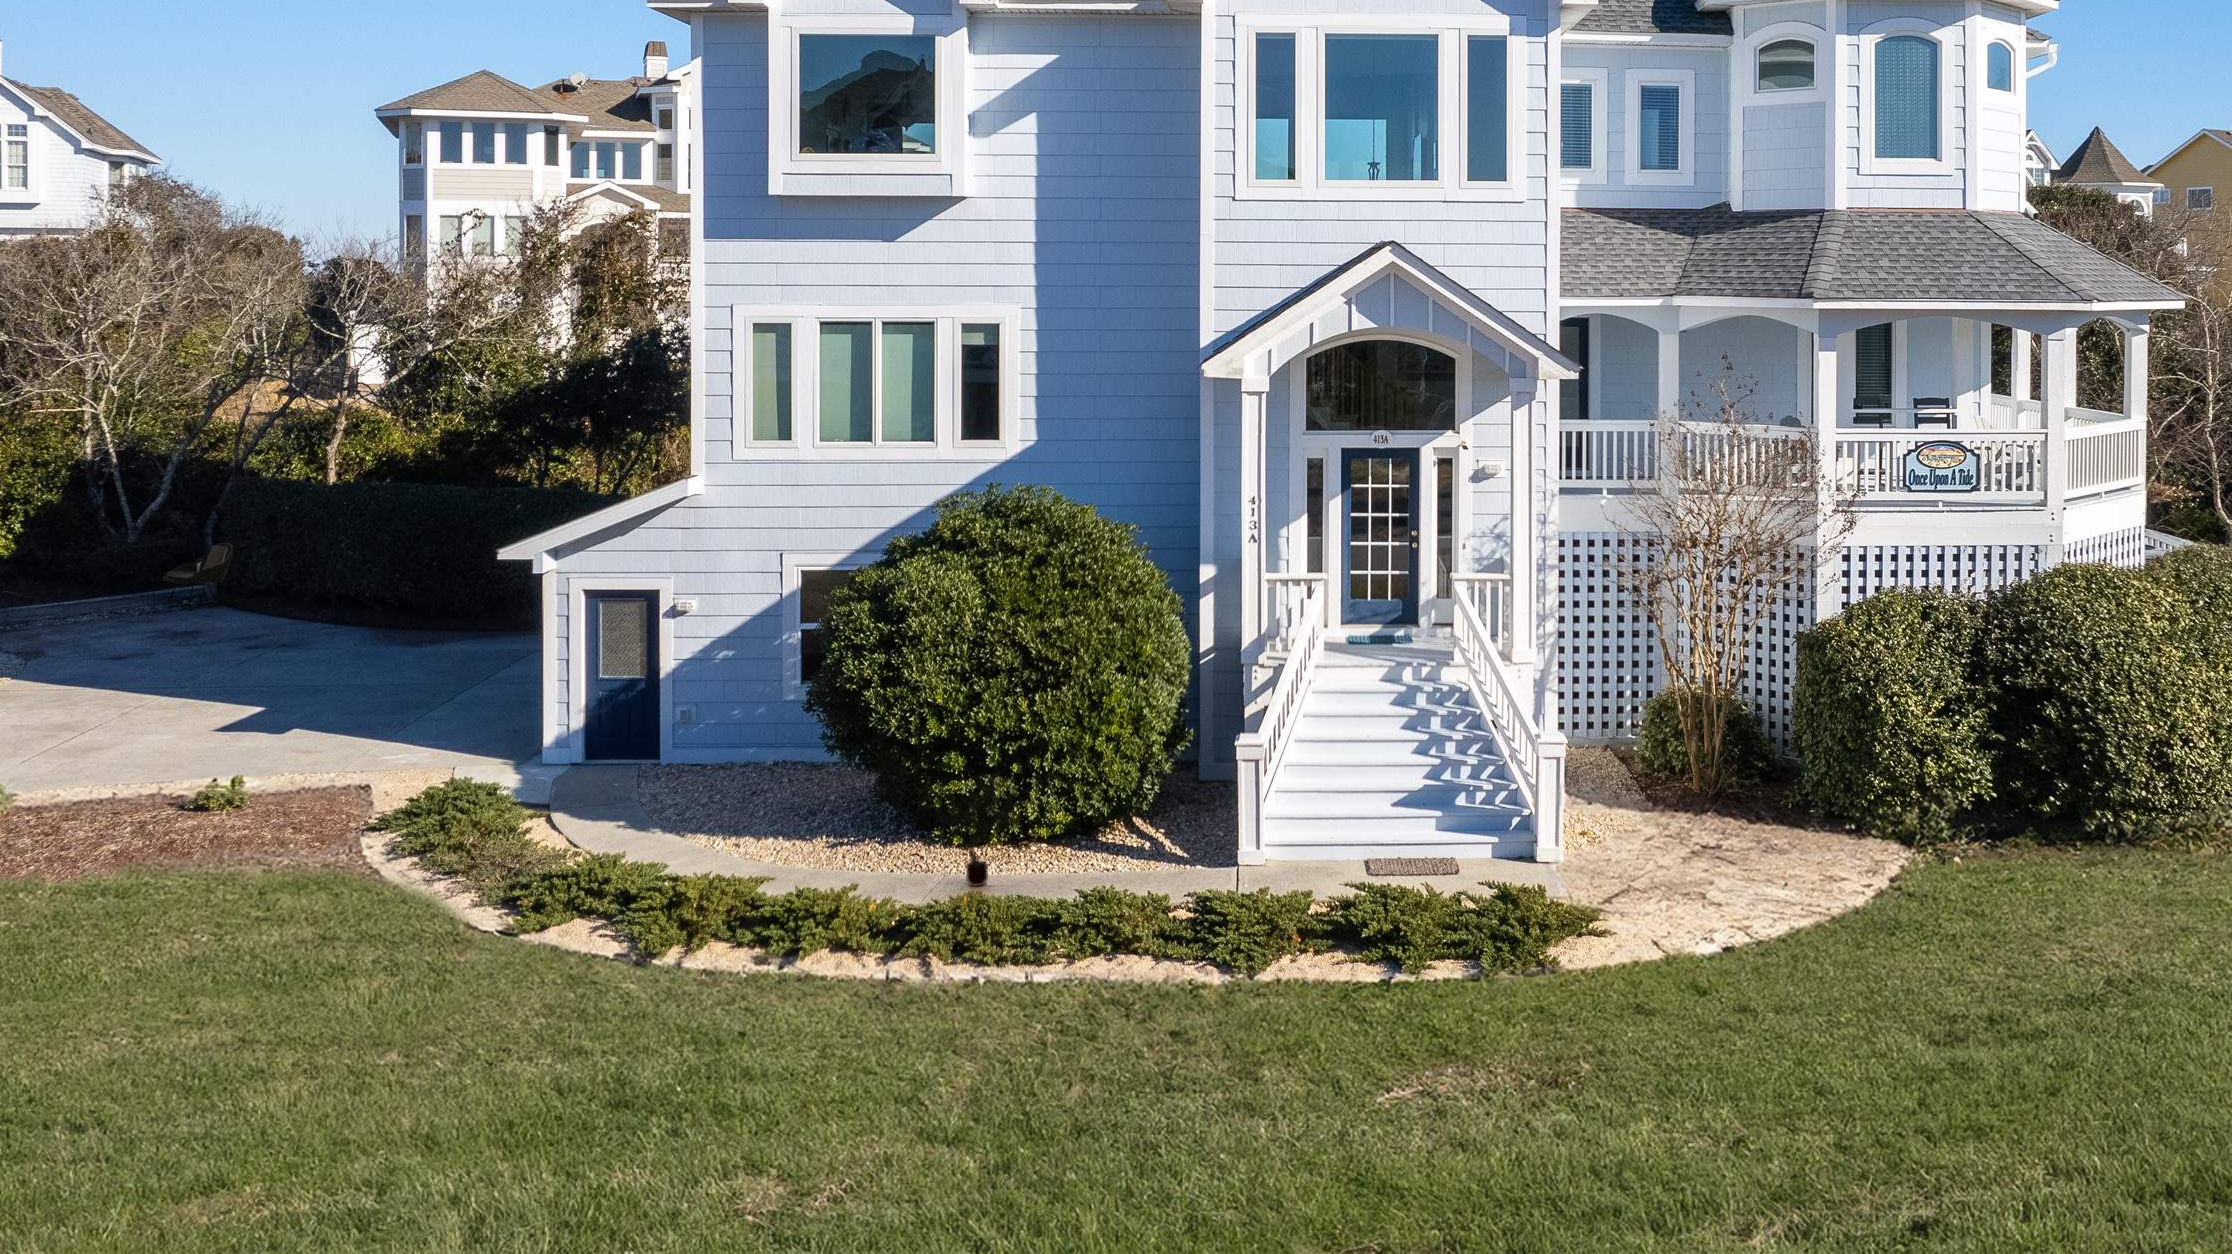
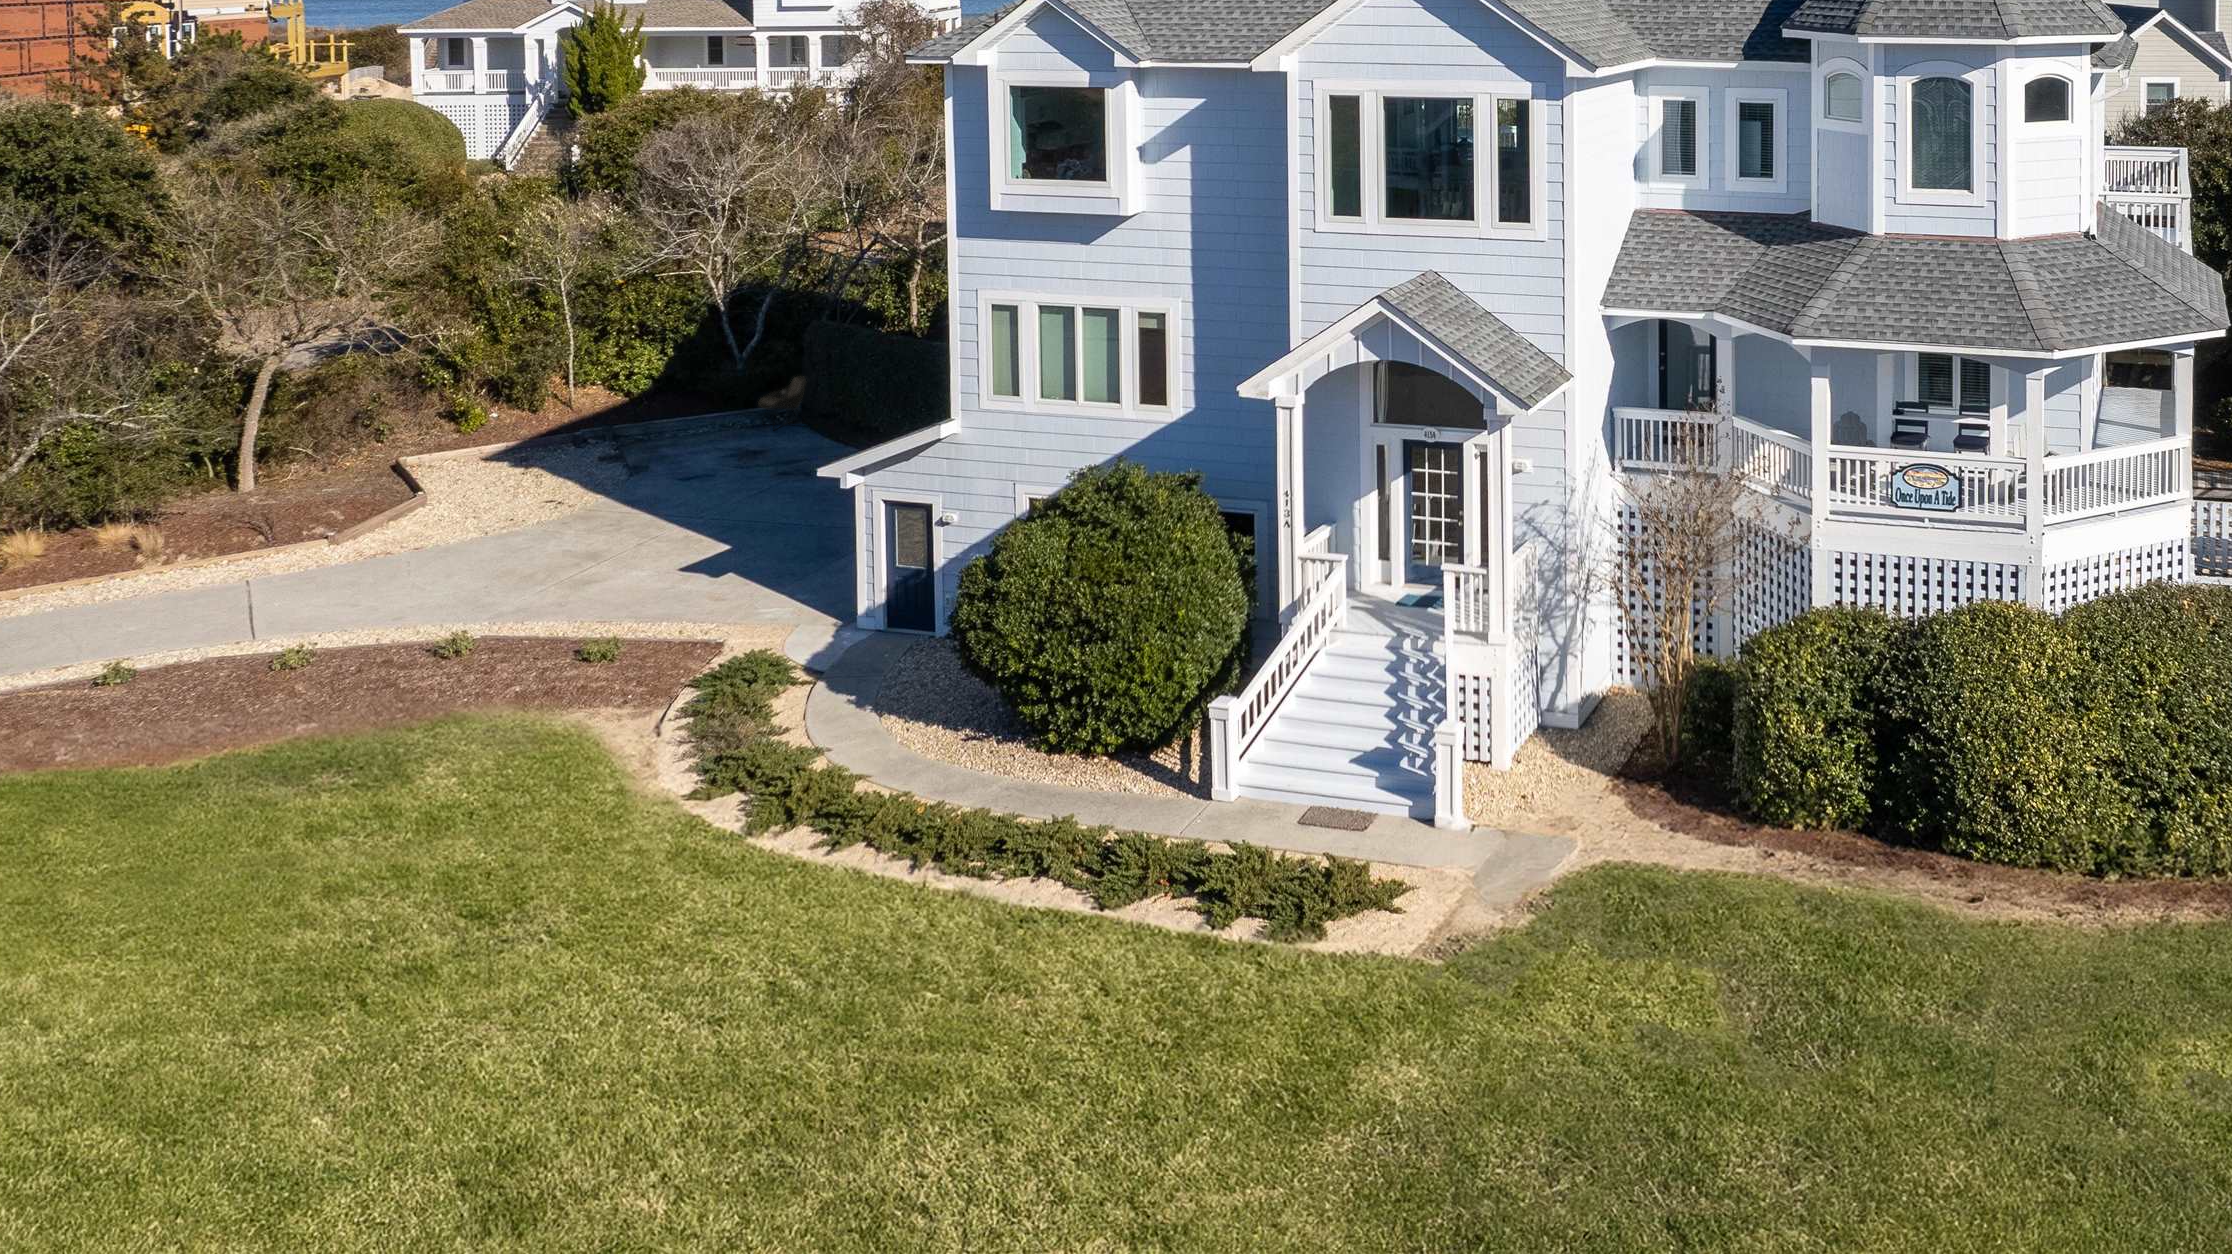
potted tree: present [940,774,1014,886] -> none [1009,690,1057,768]

